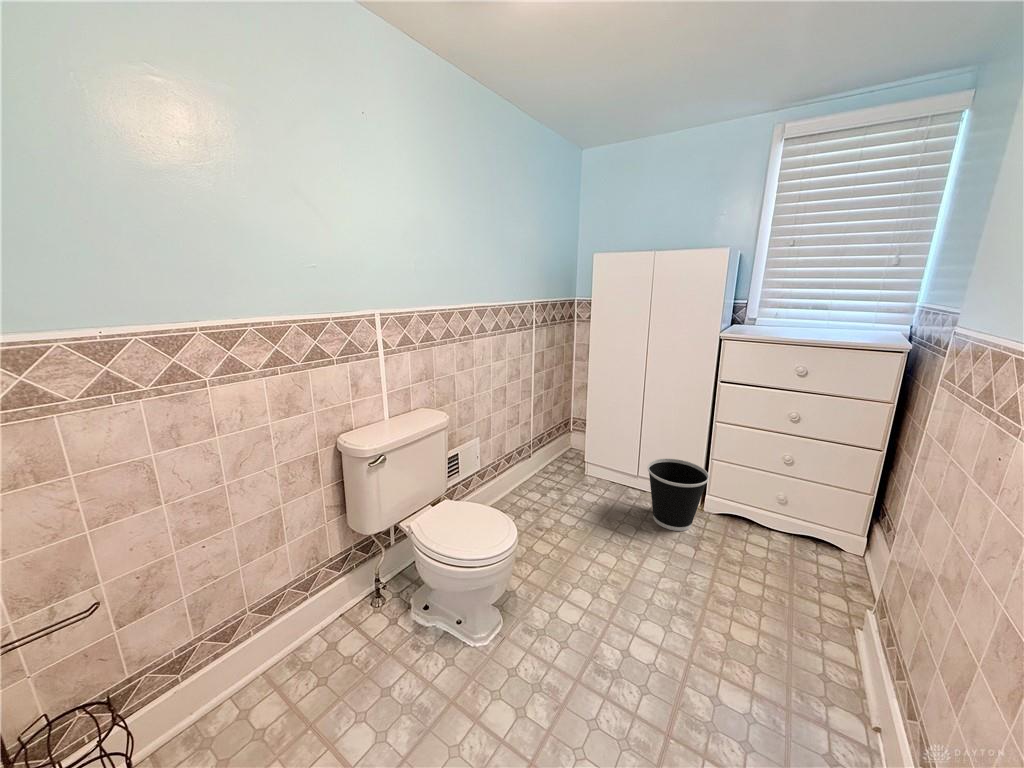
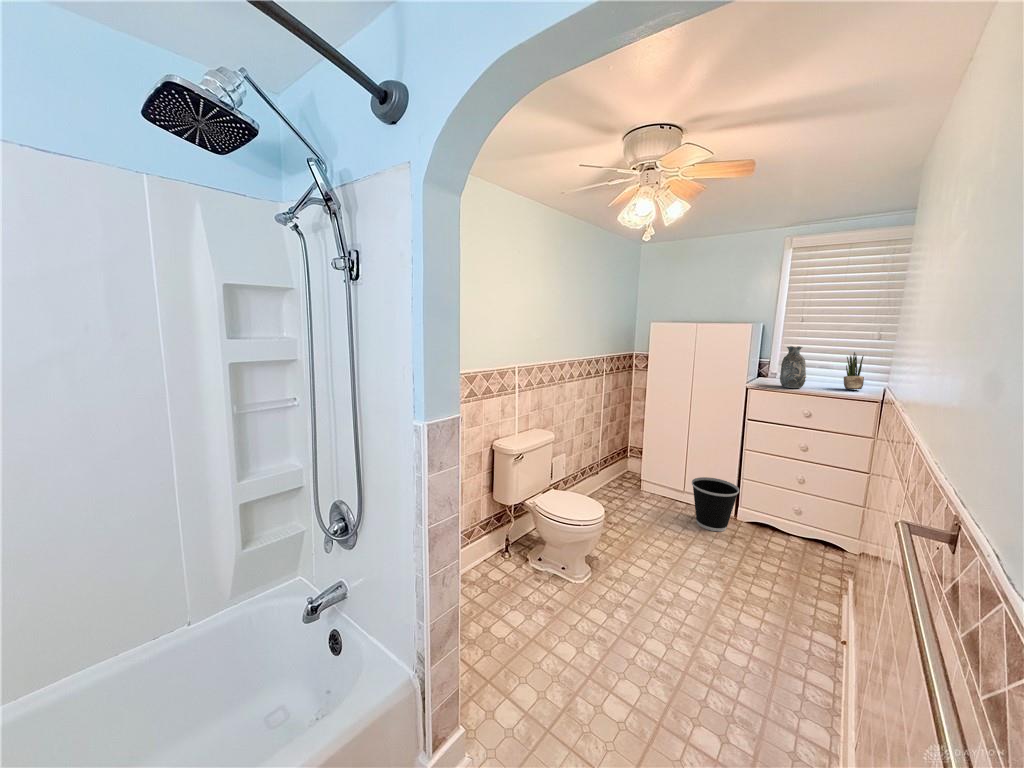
decorative vase: none [765,276,802,335] -> present [780,346,806,388]
potted plant: none [849,282,879,335] -> present [844,352,864,389]

